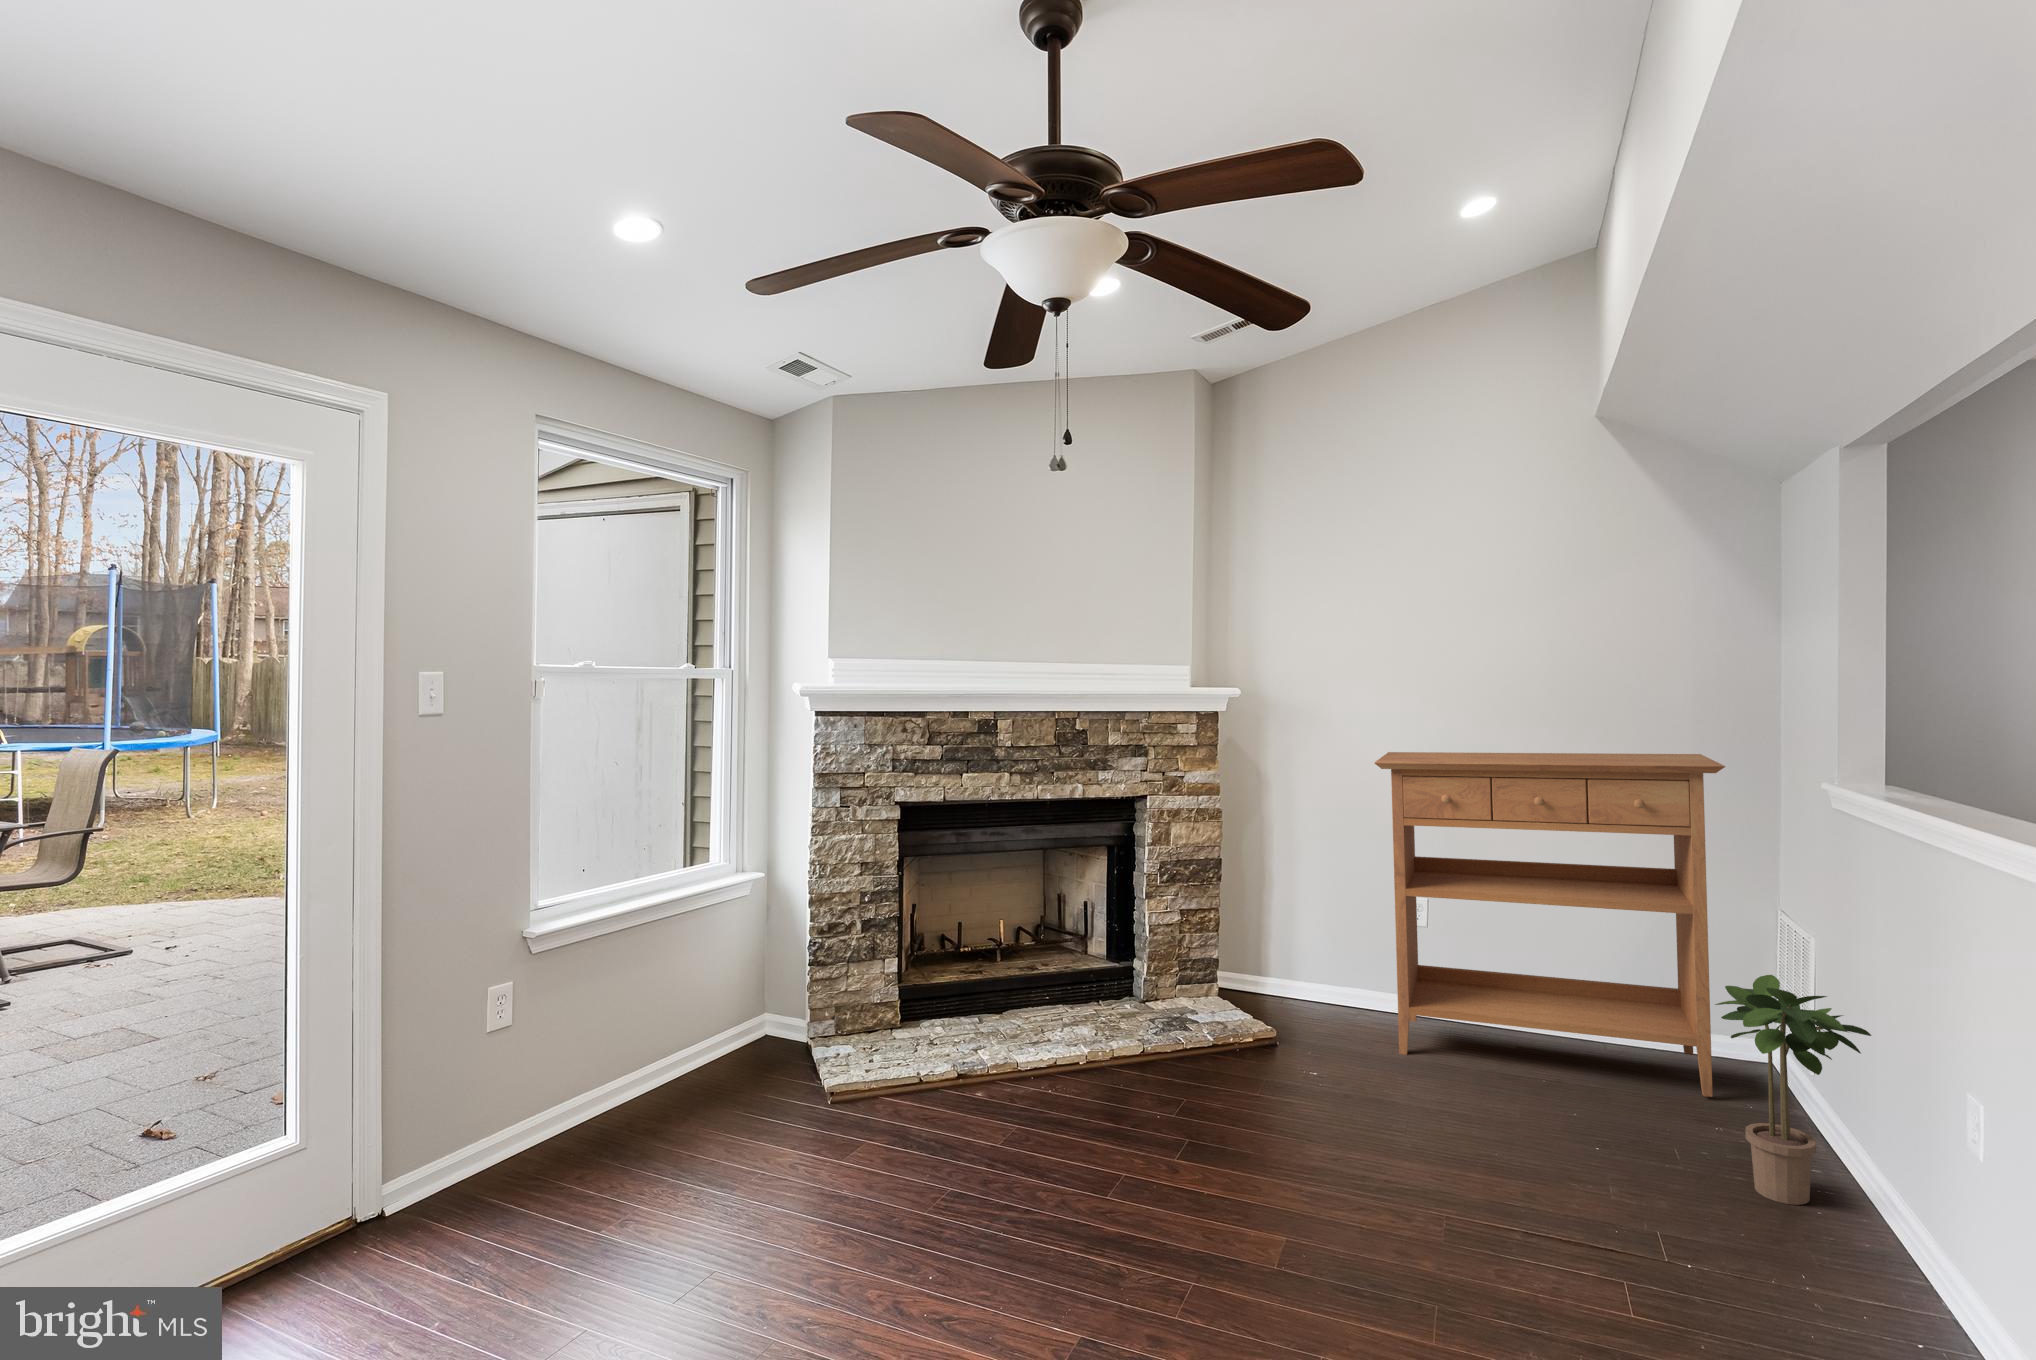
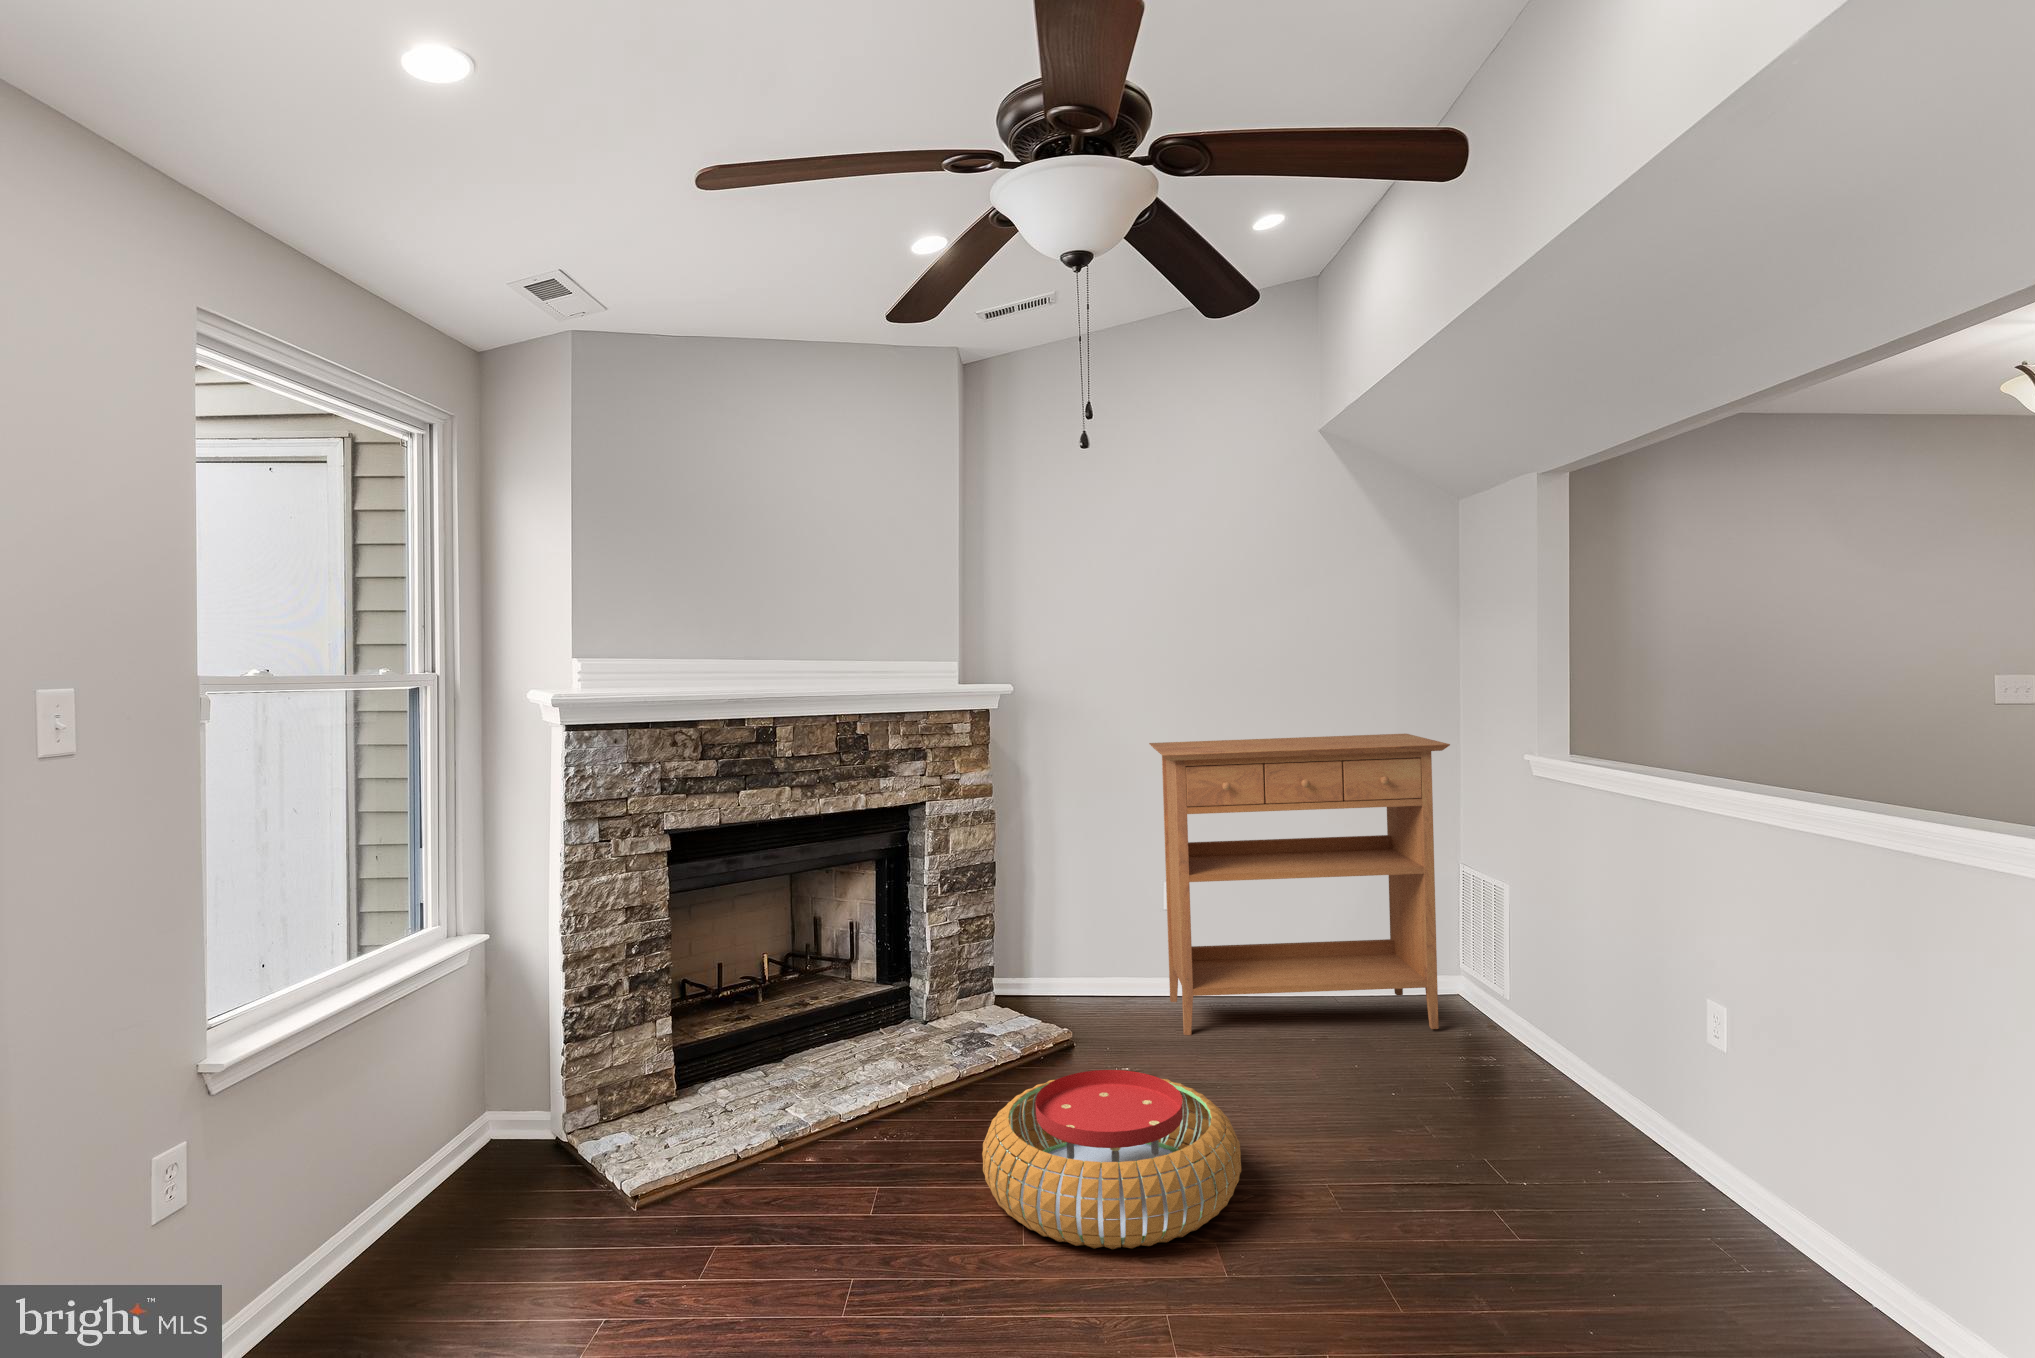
potted plant: present [1716,975,1871,1205] -> none [1475,919,1597,1107]
pouf: none [1089,1060,1345,1233] -> present [982,1070,1241,1249]

